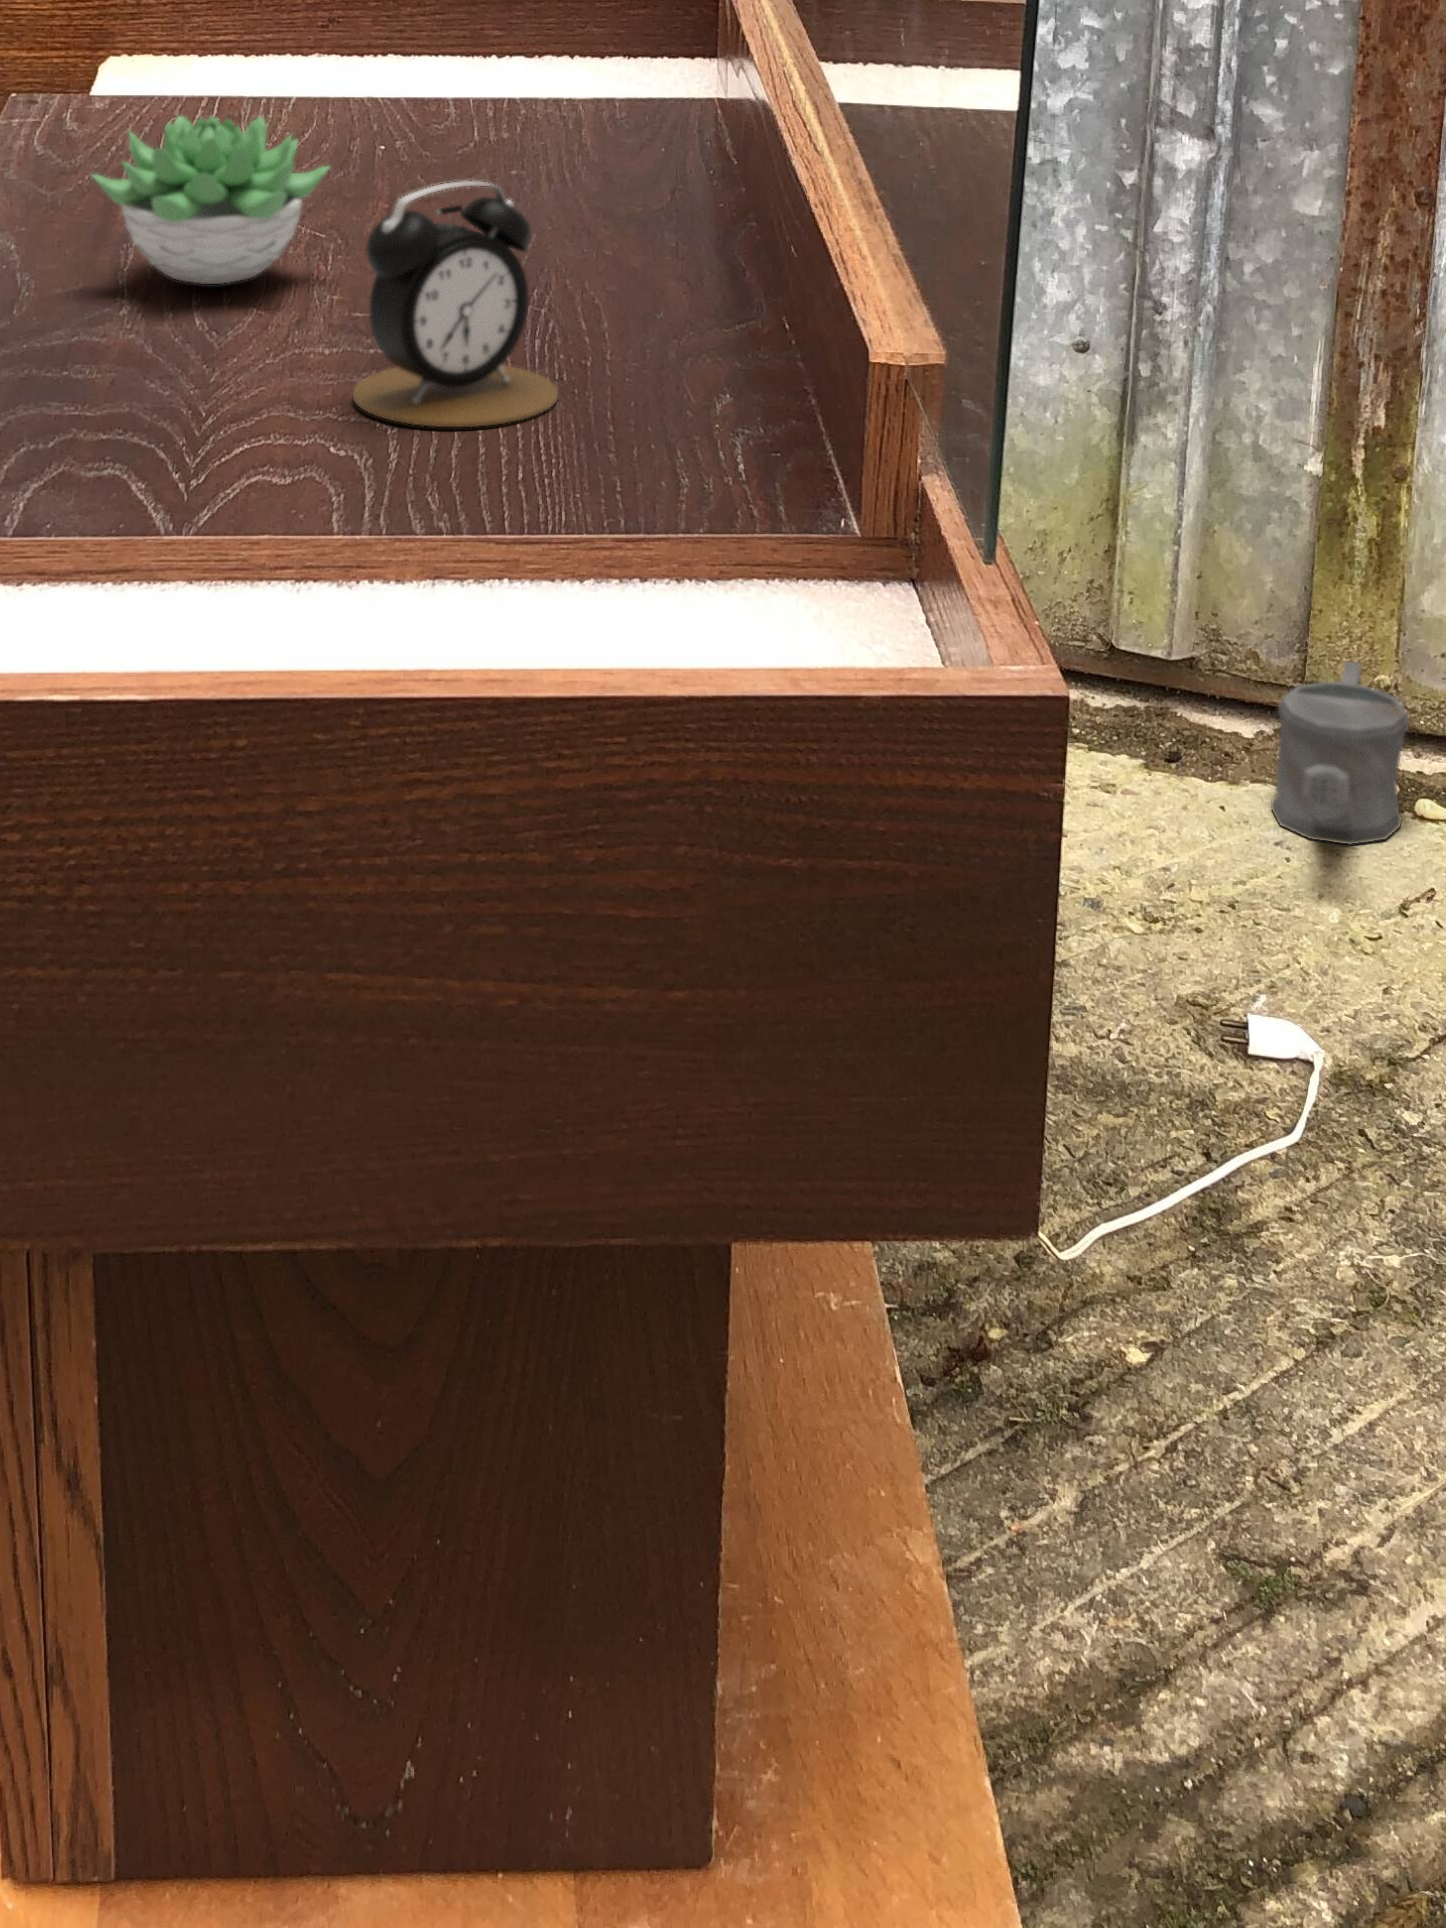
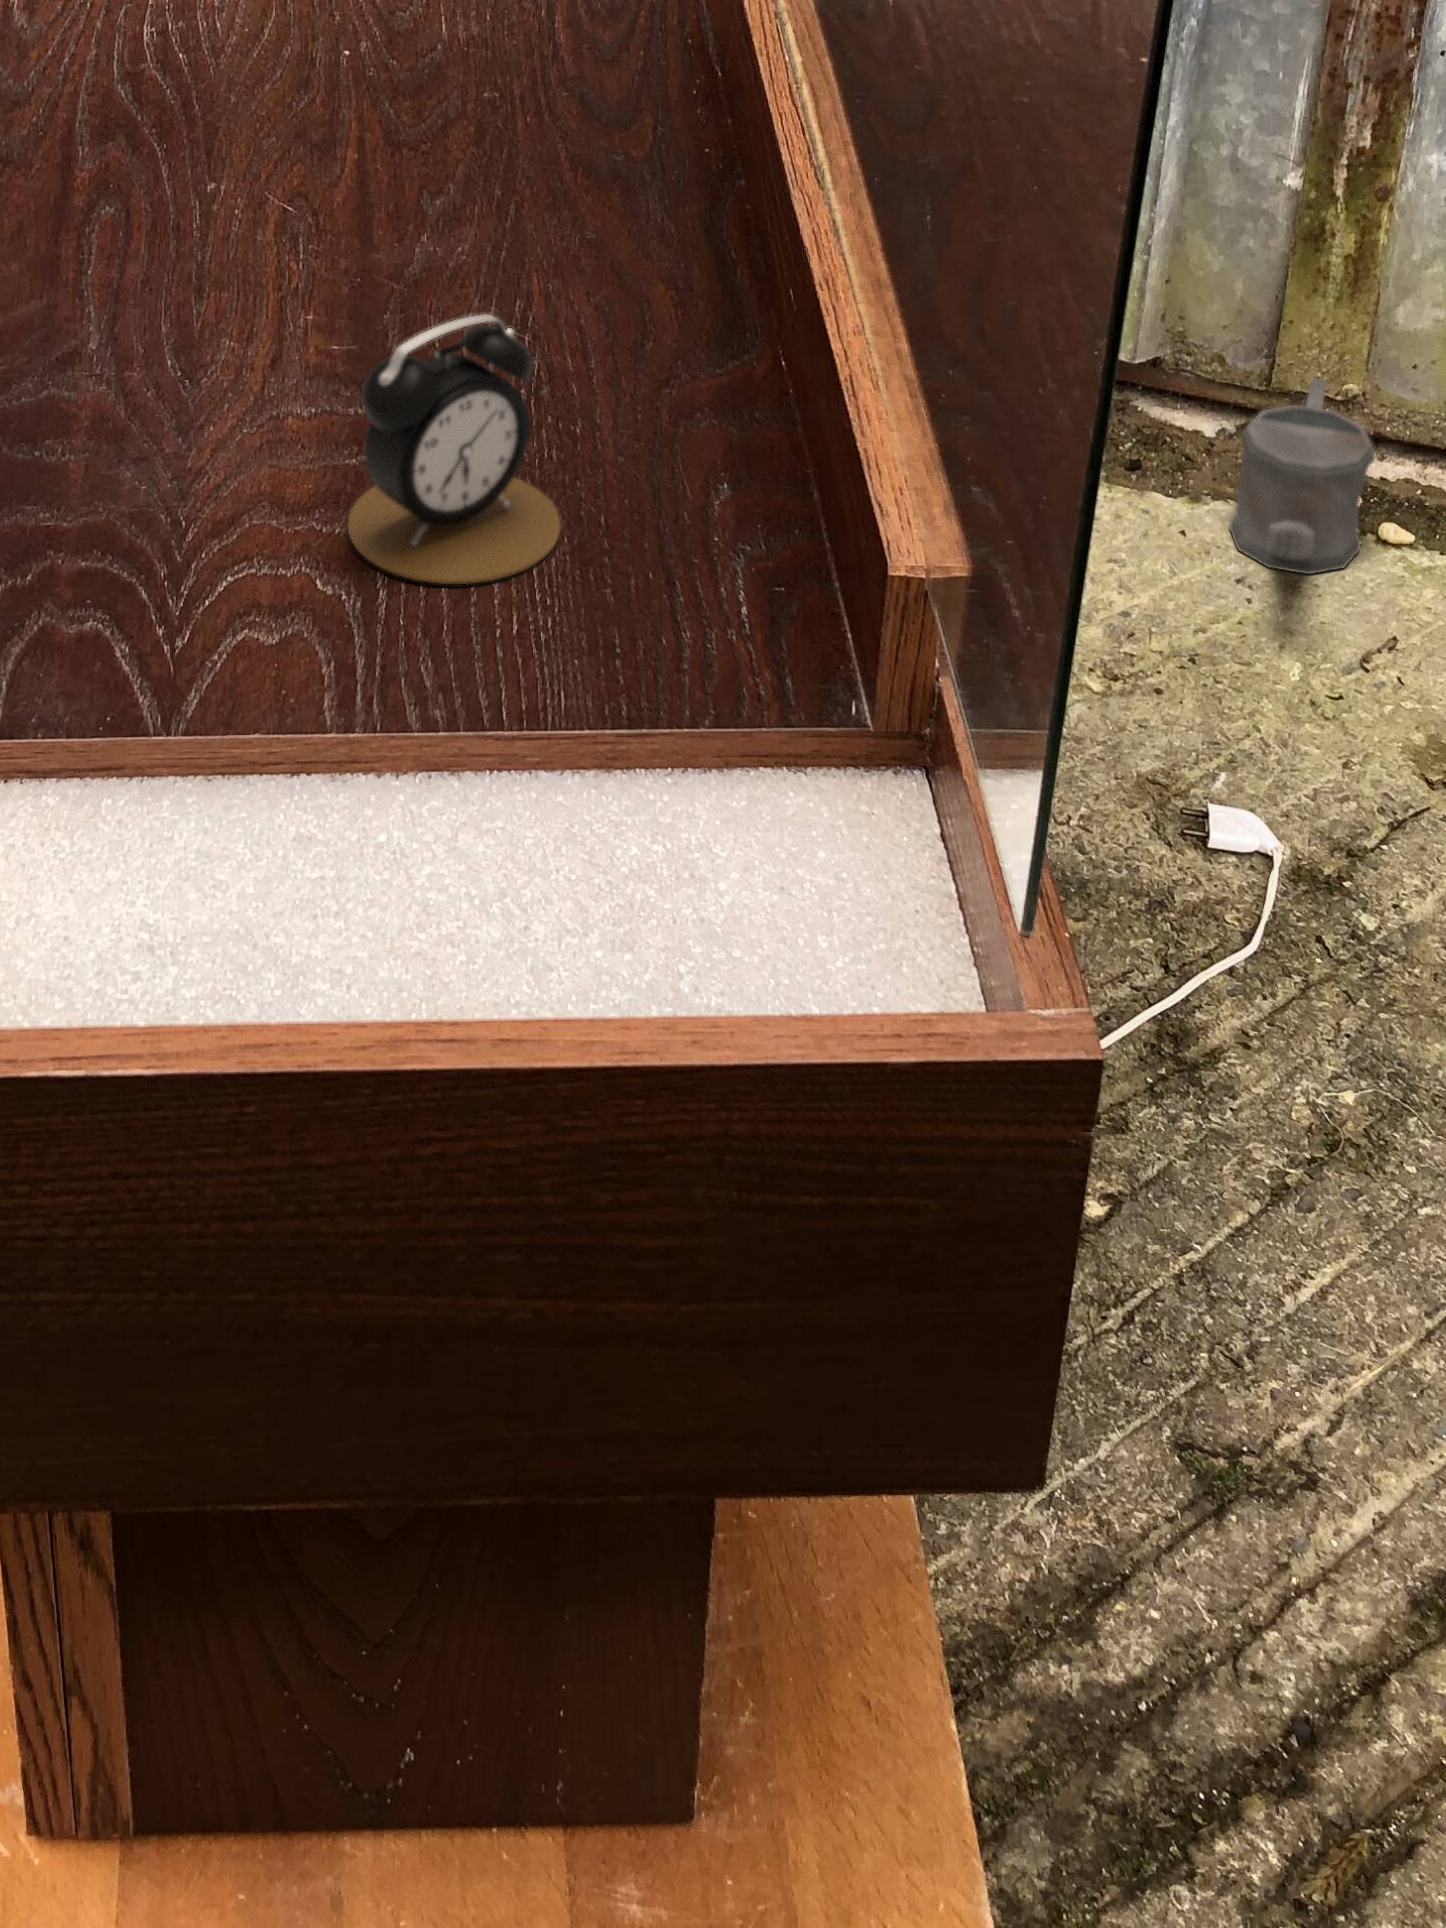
succulent plant: present [93,116,329,284] -> none [61,135,311,325]

